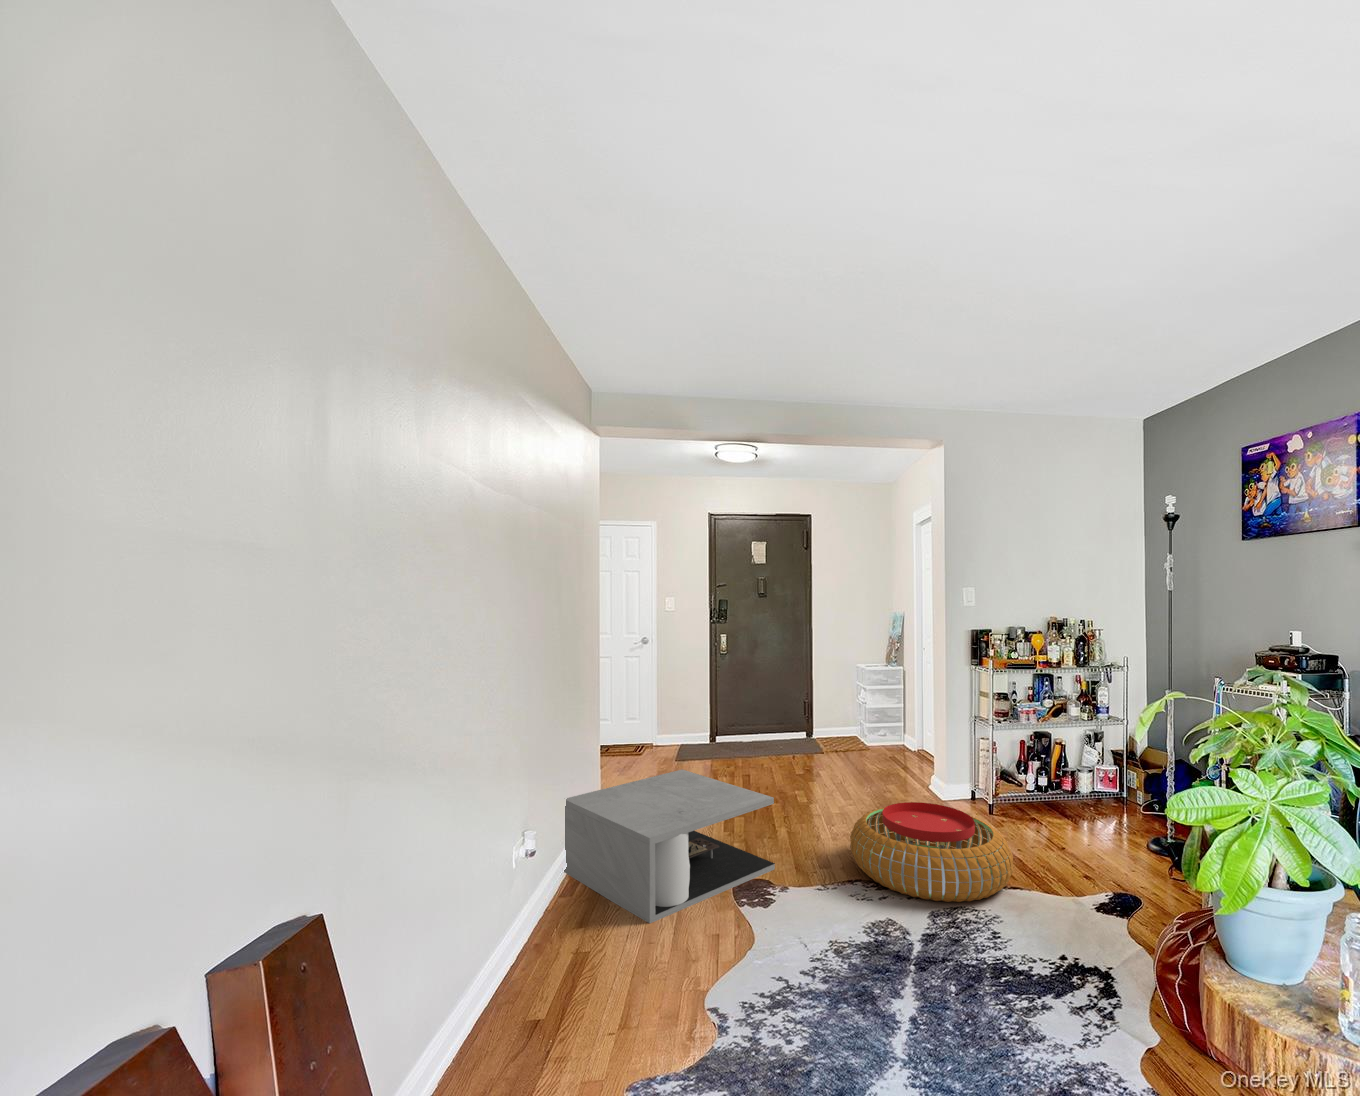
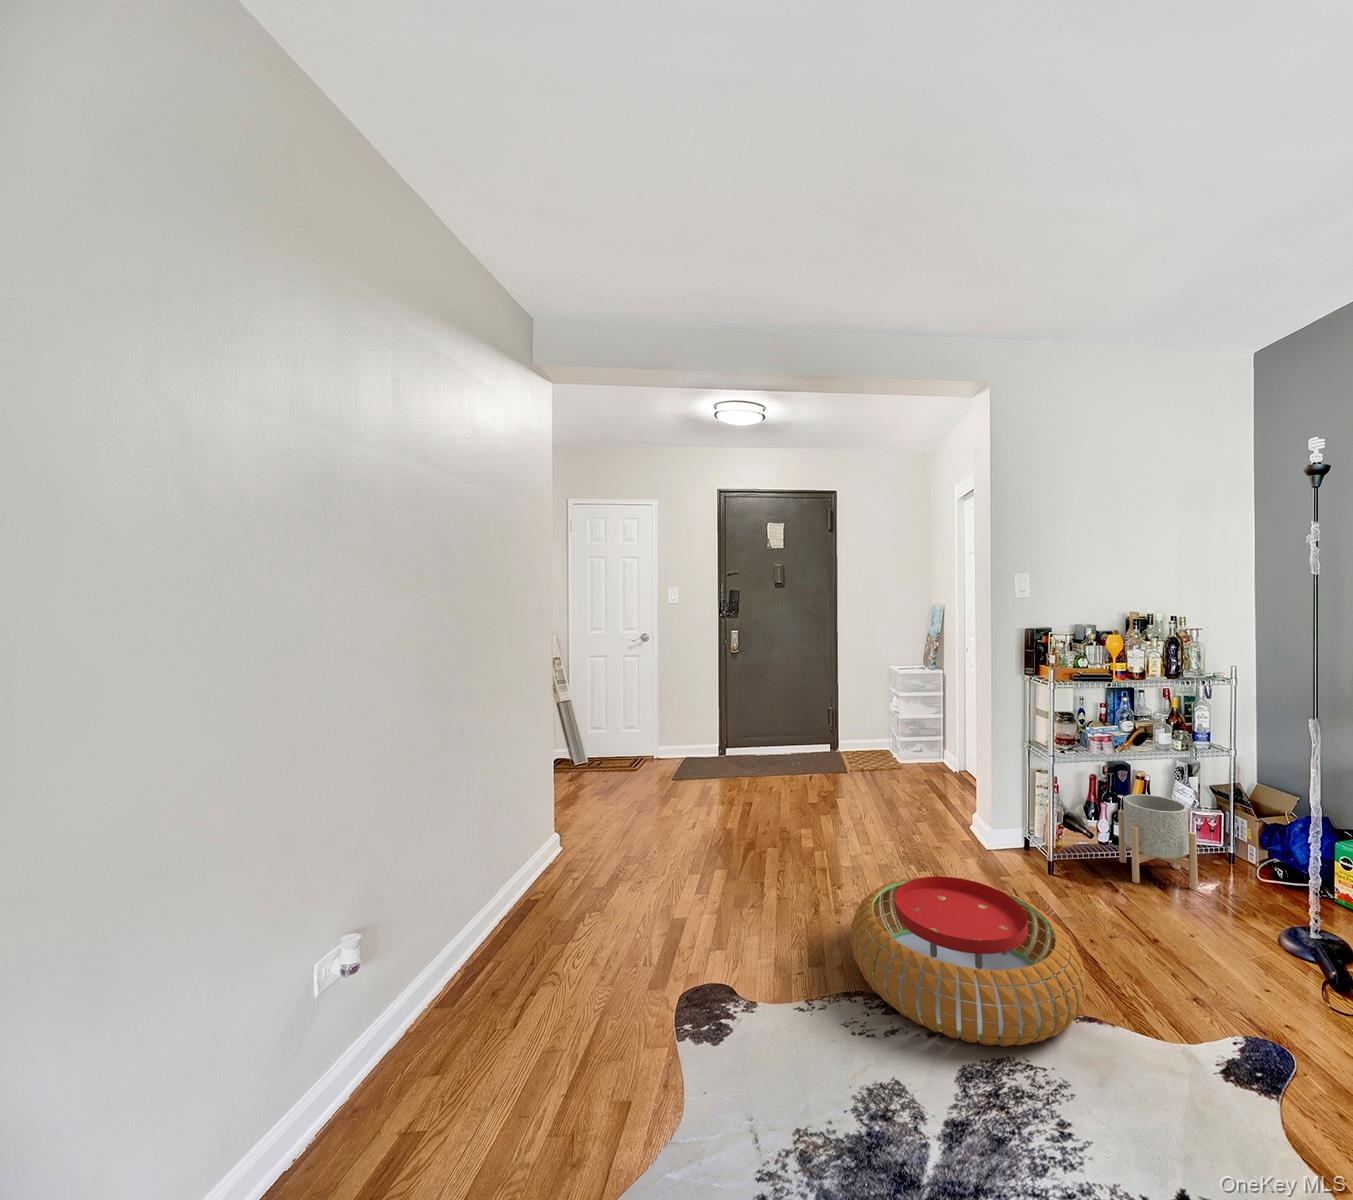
planter: none [1042,754,1097,824] -> present [1118,794,1198,891]
coffee table: present [564,770,775,923] -> none [476,821,749,1073]

